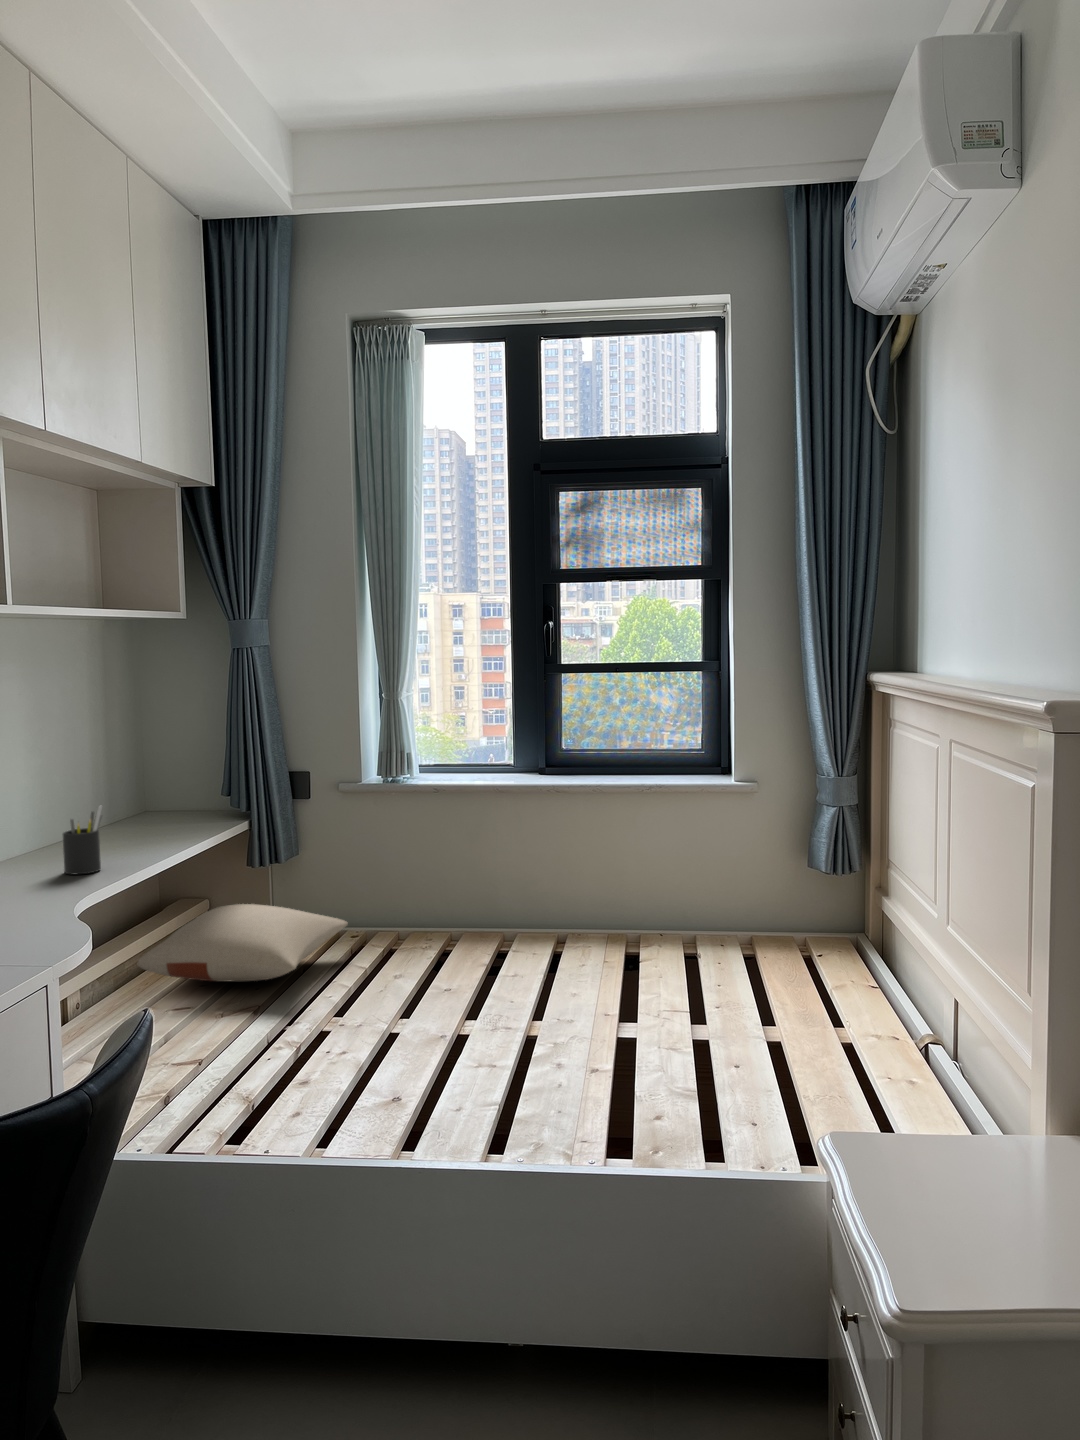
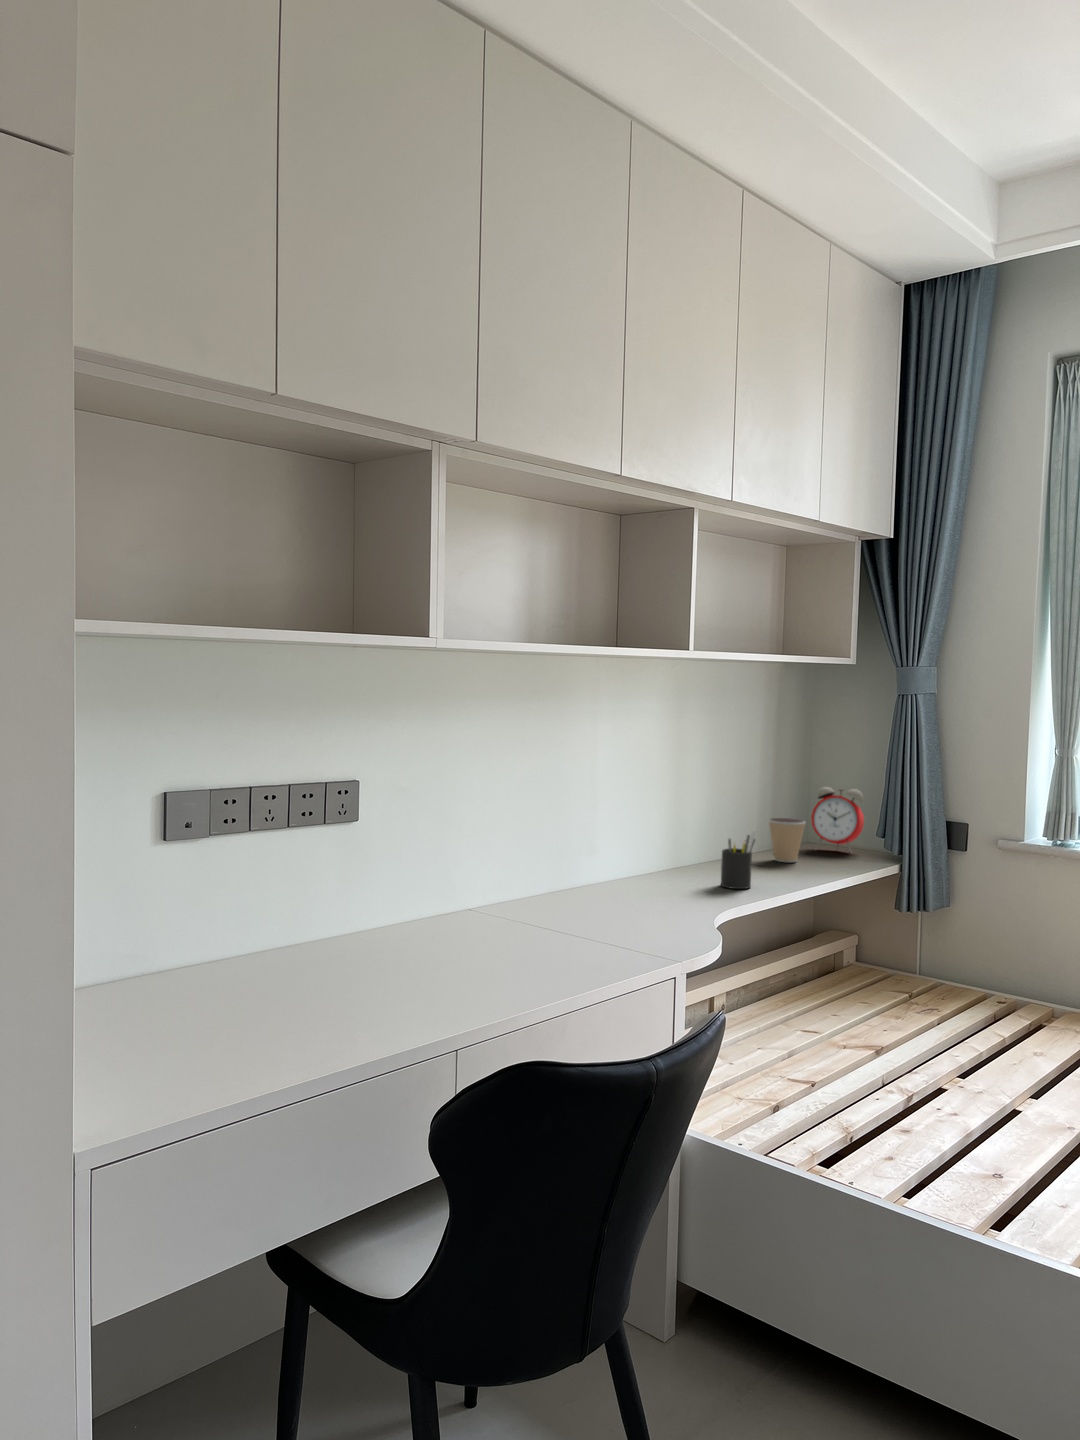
alarm clock: none [149,750,206,819] -> present [811,787,864,853]
coffee cup: none [105,788,148,837] -> present [769,818,805,862]
pillow: present [137,904,348,981] -> none [777,943,991,1024]

